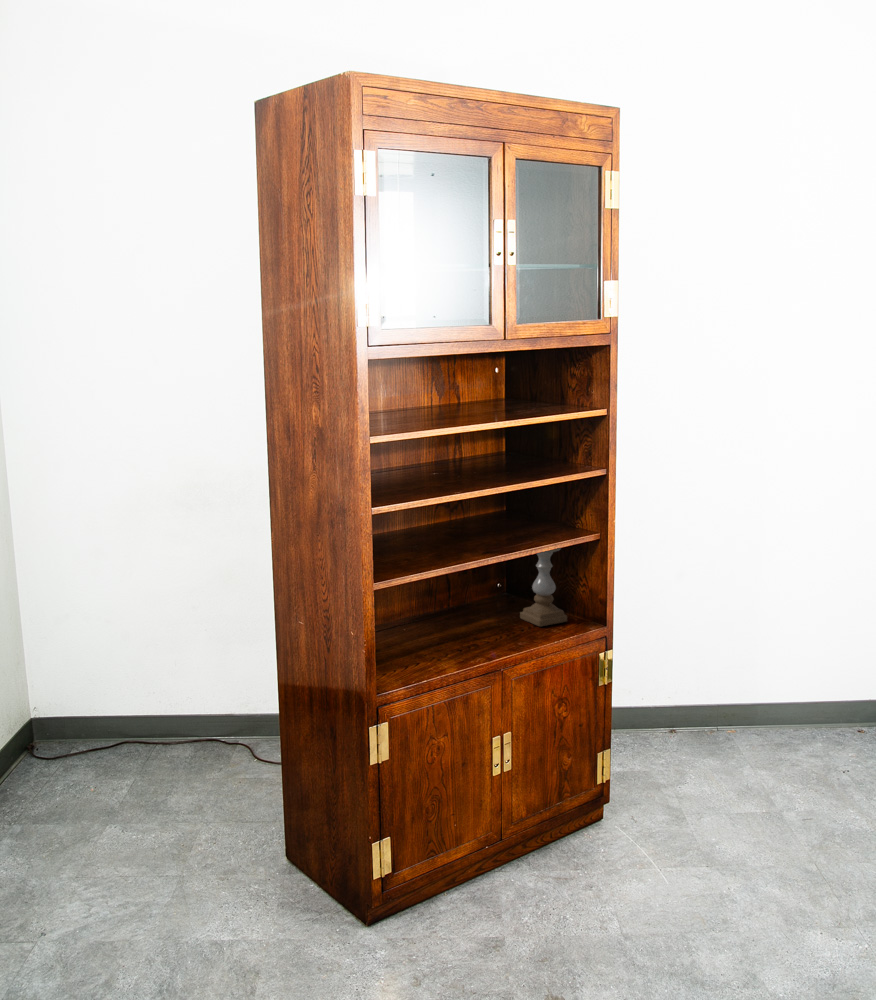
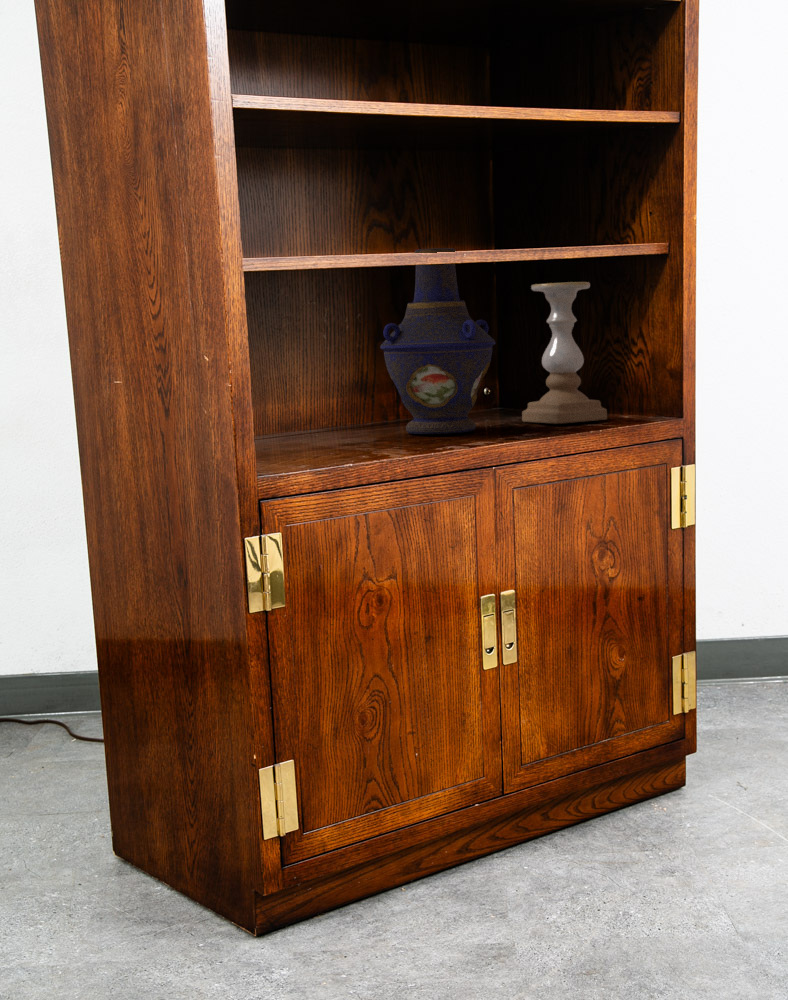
vase: none [443,534,507,639] -> present [381,248,495,434]

